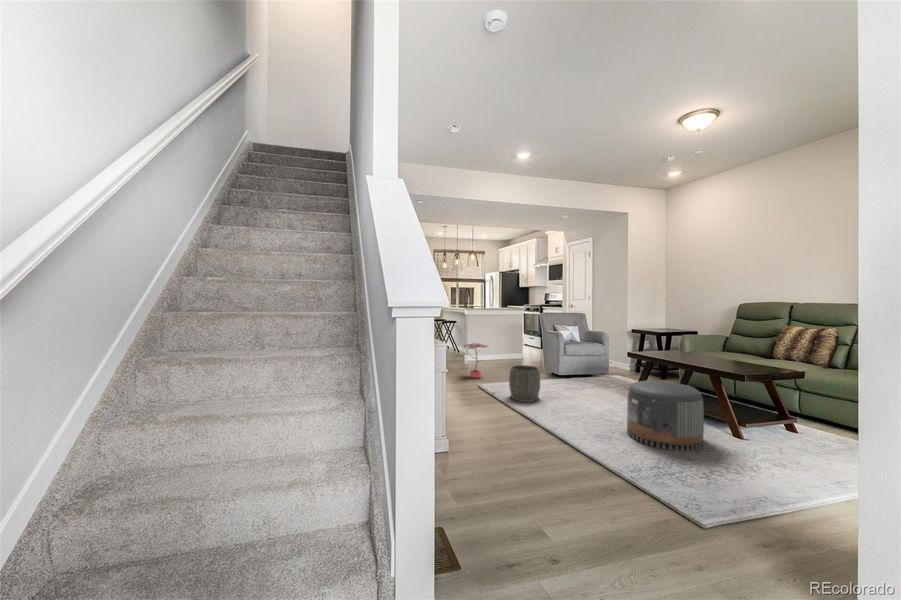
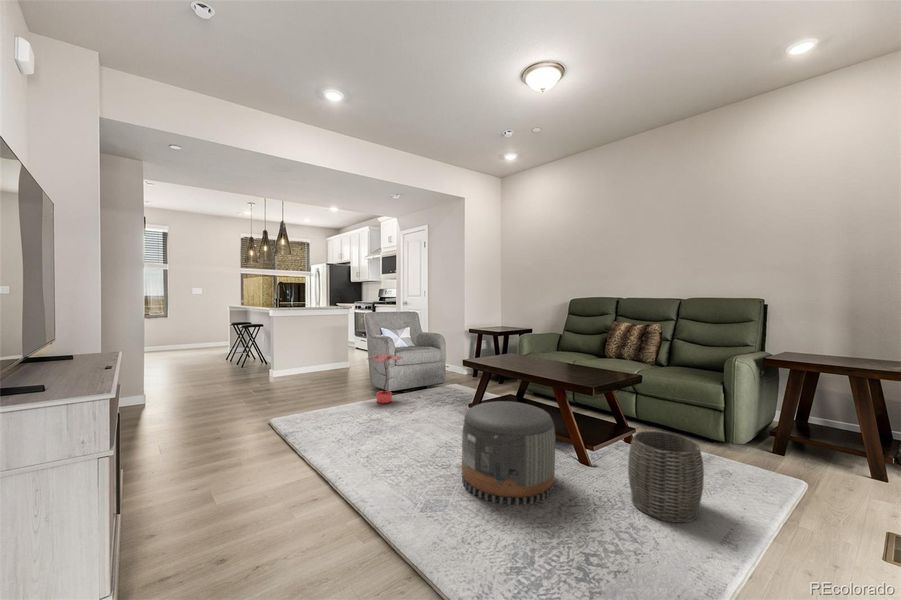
potted plant: present [464,343,488,378] -> present [367,354,403,403]
woven basket: present [509,365,540,402] -> present [628,431,704,523]

